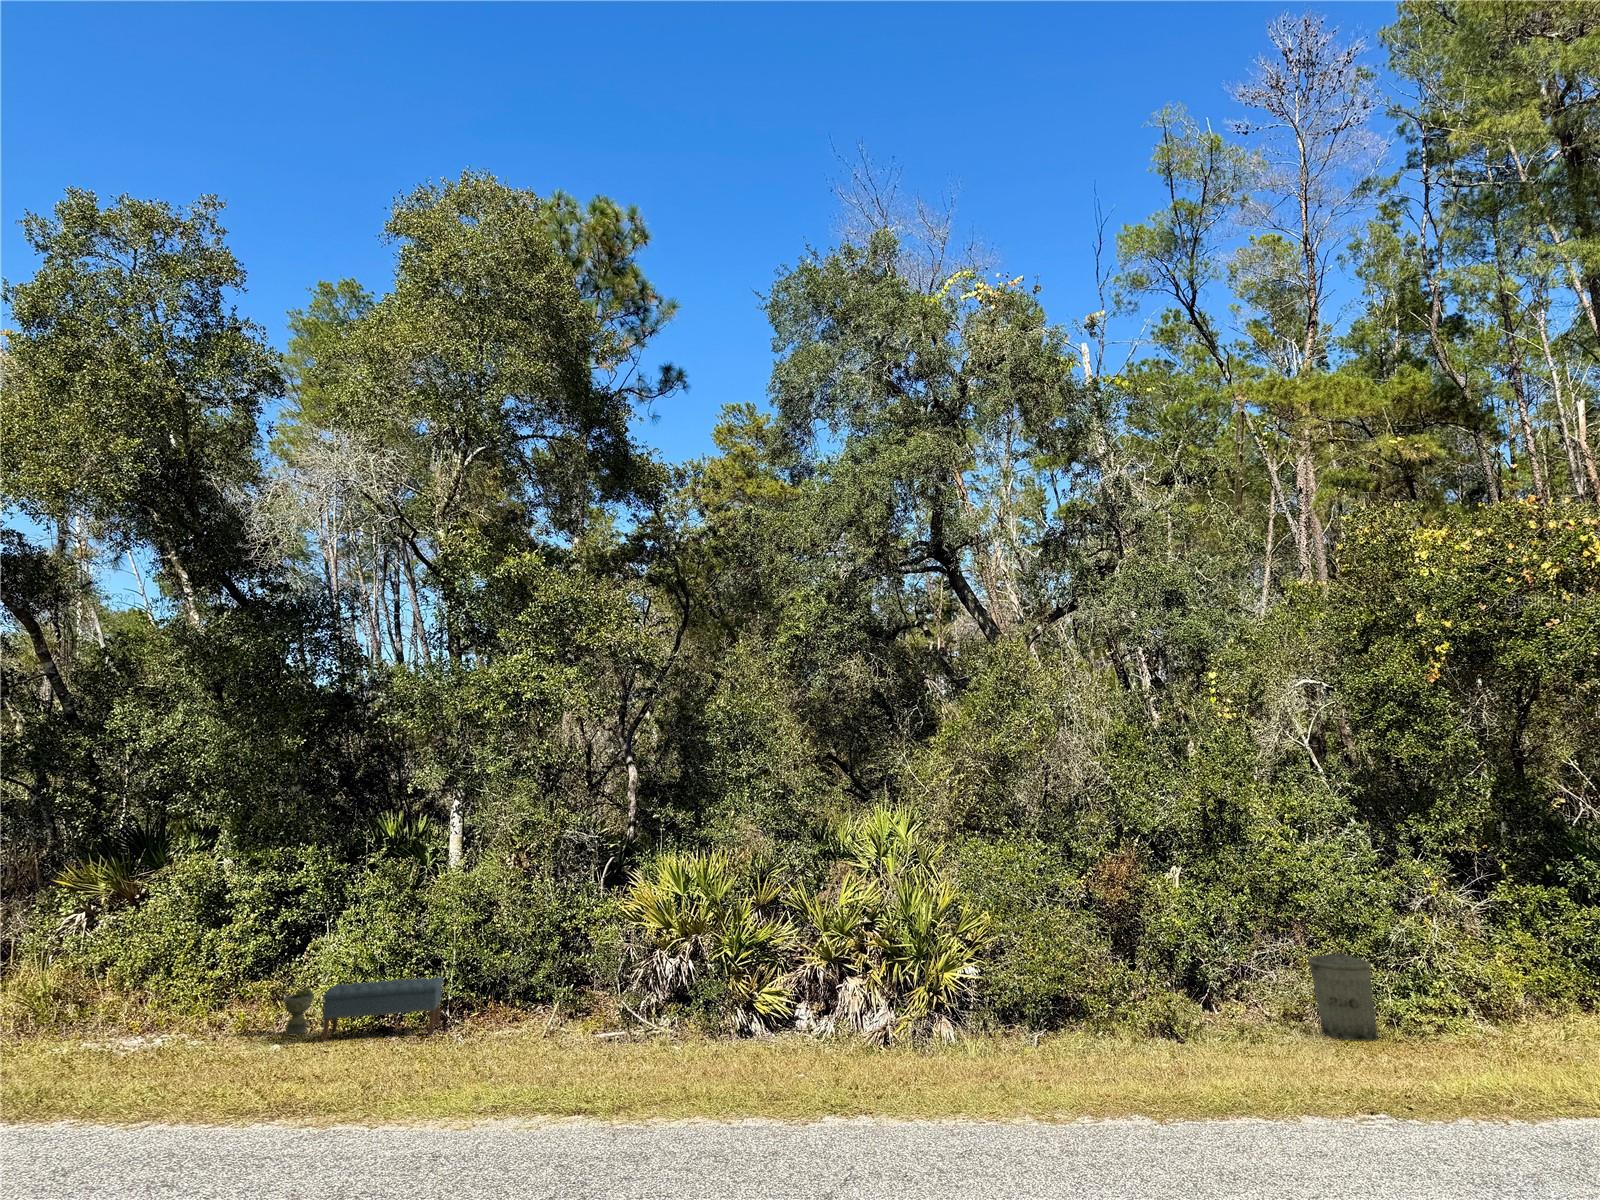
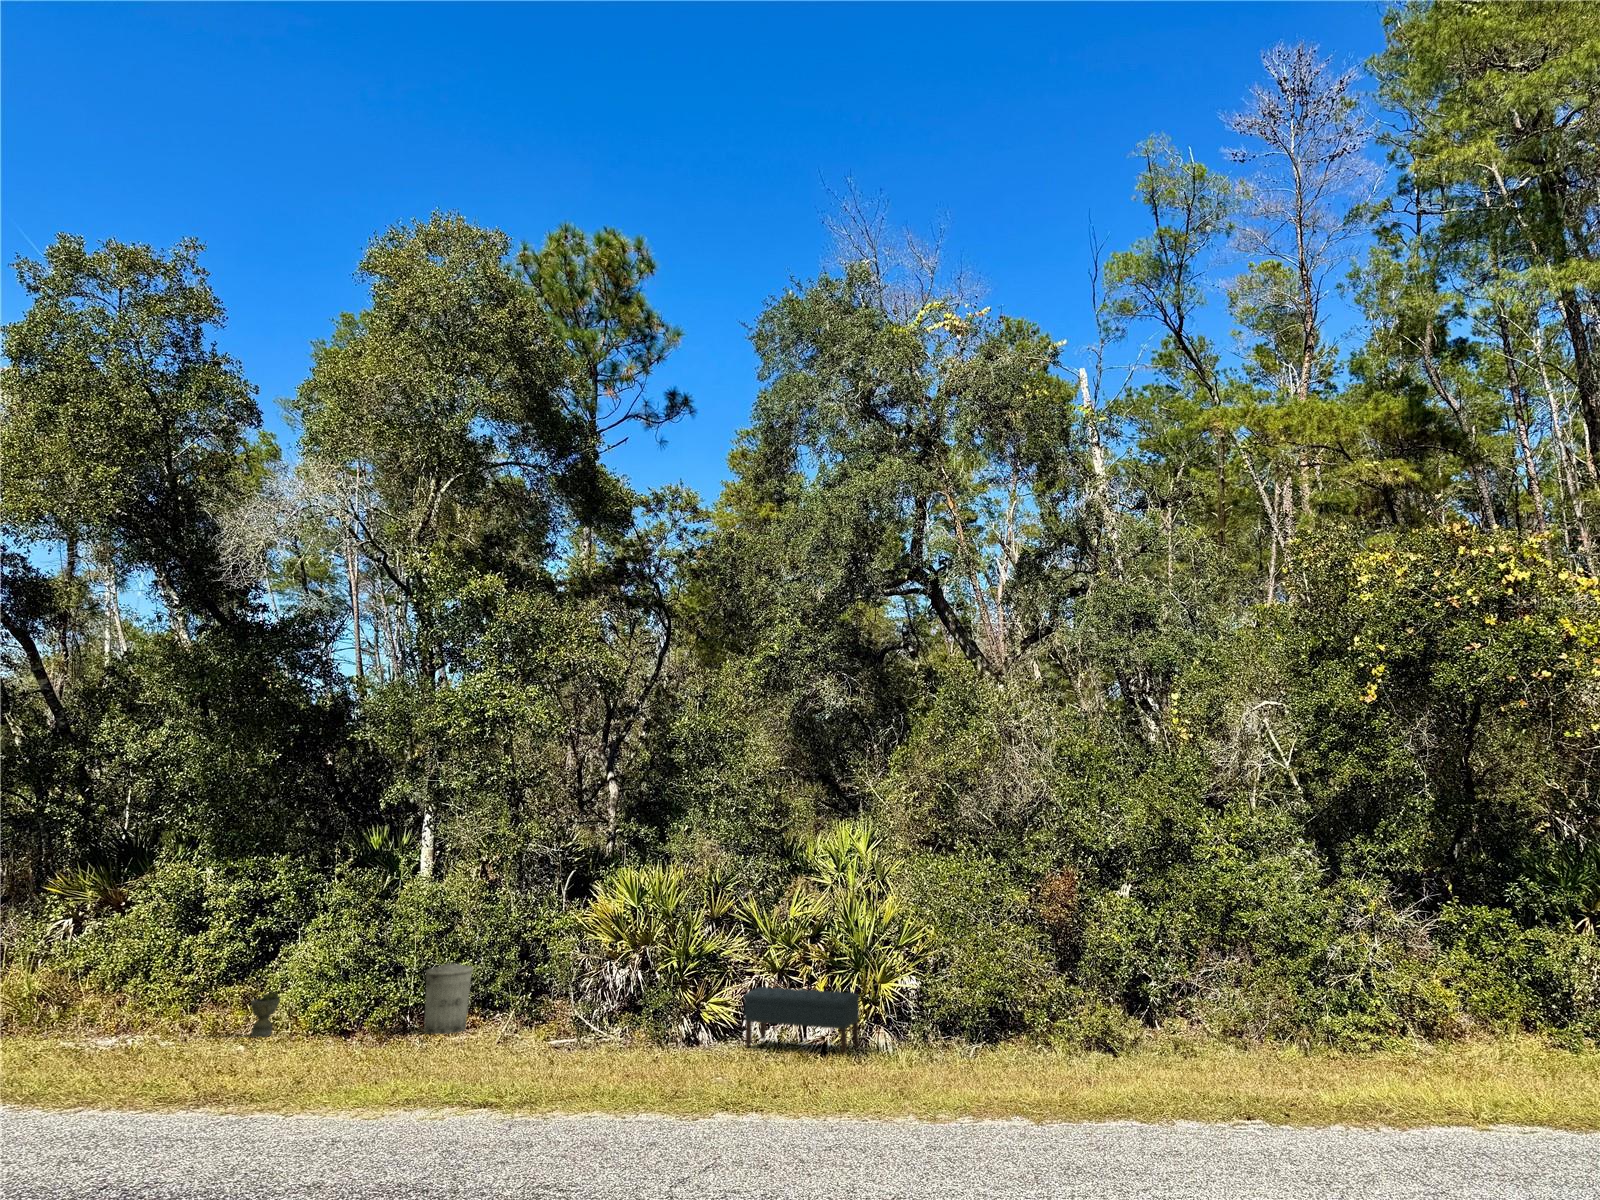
trash can: present [1308,952,1378,1041] -> present [424,963,473,1034]
bench: present [322,977,443,1042] -> present [744,987,859,1054]

